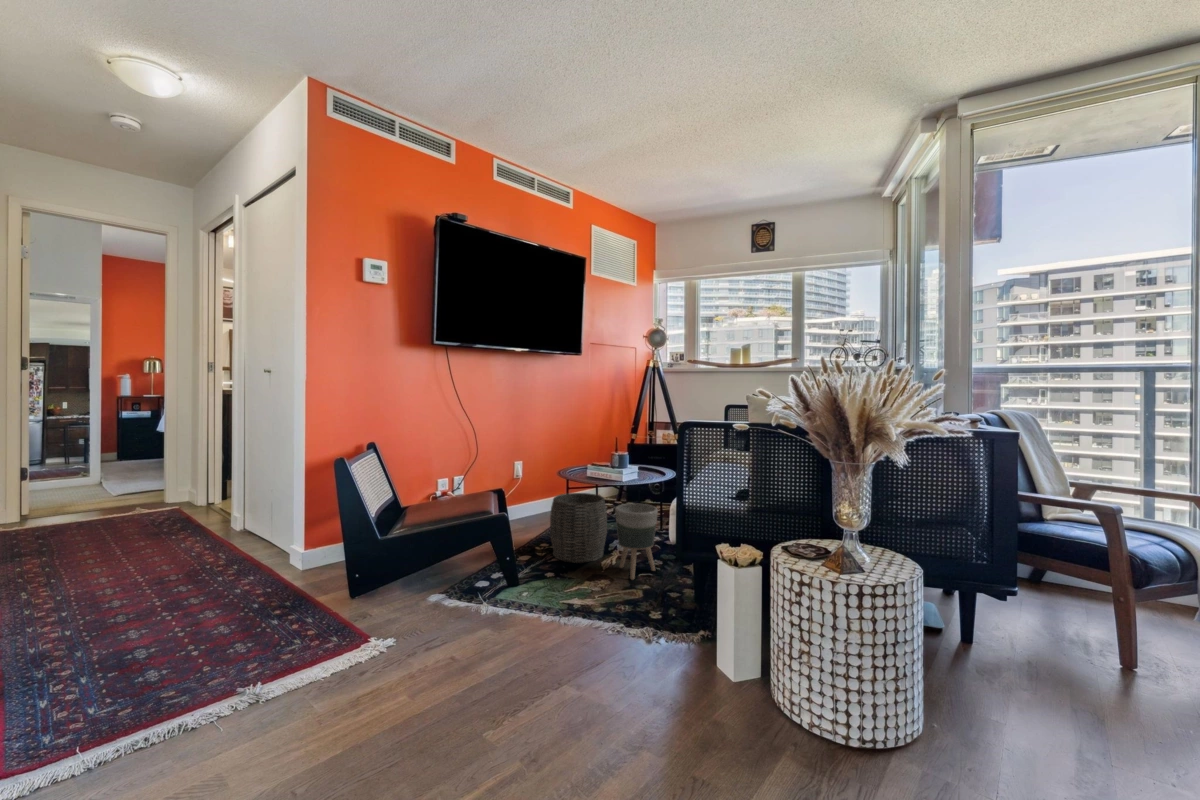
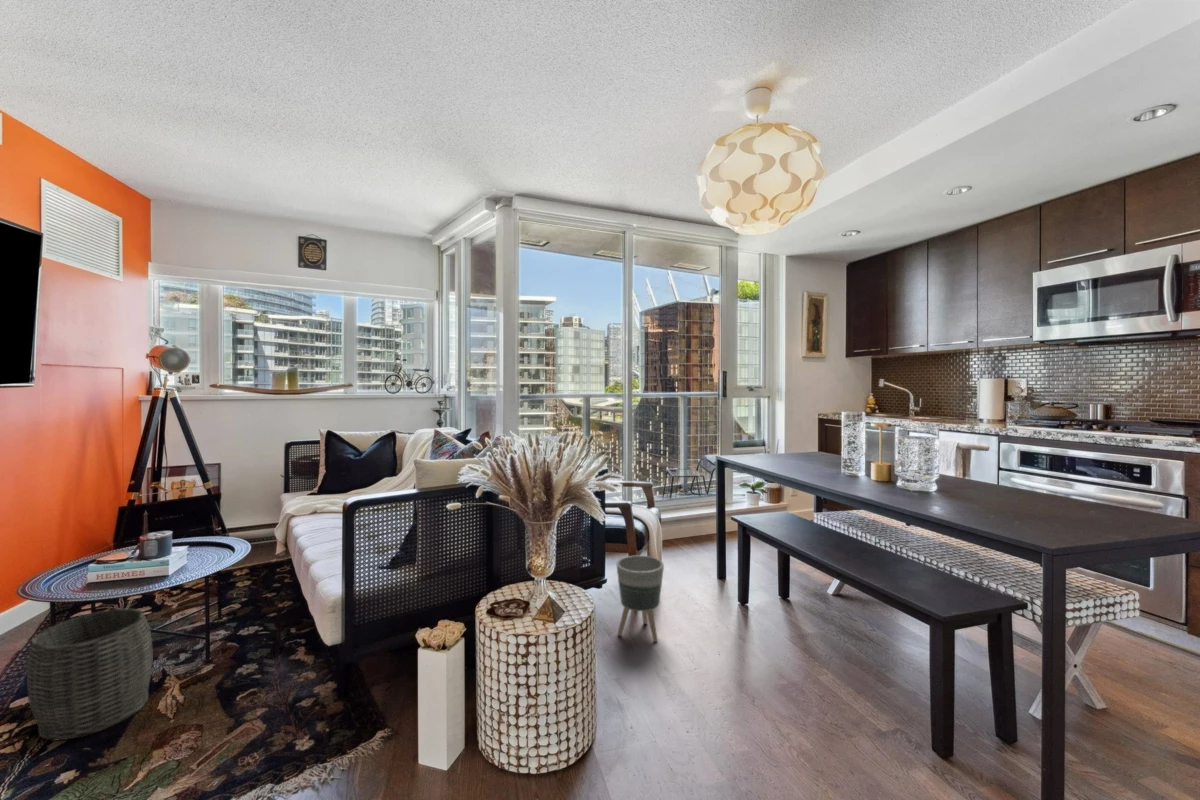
planter: present [615,503,658,580] -> present [617,555,664,642]

